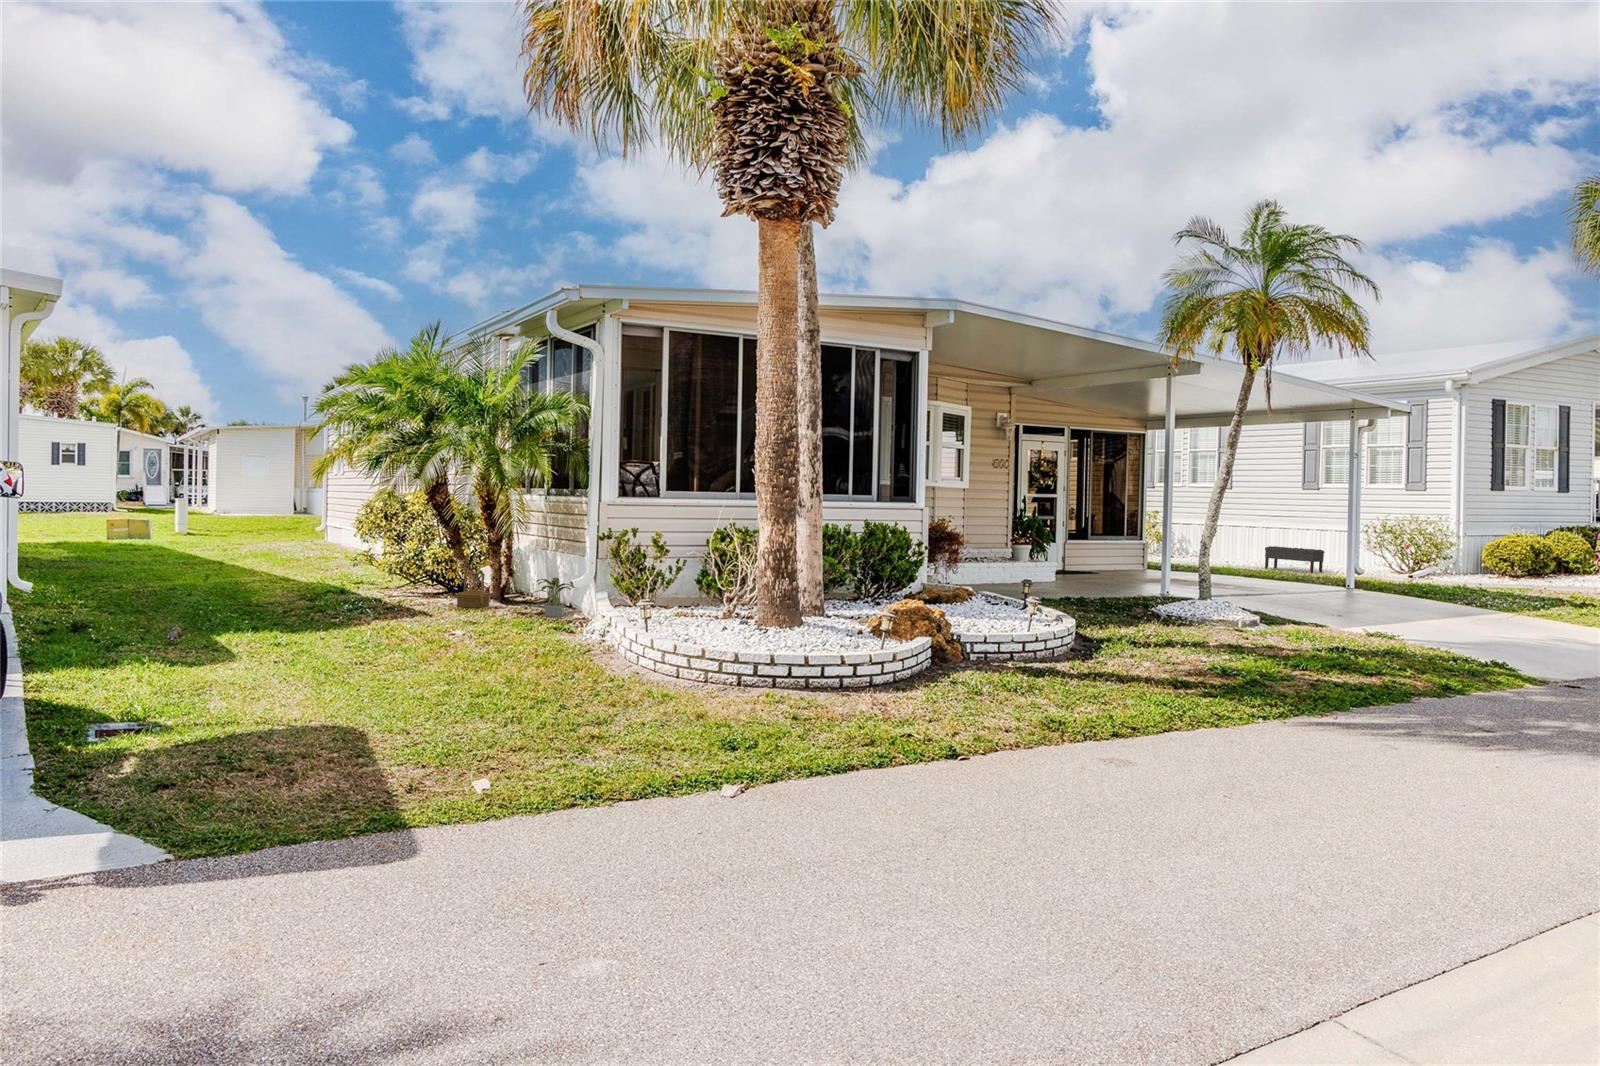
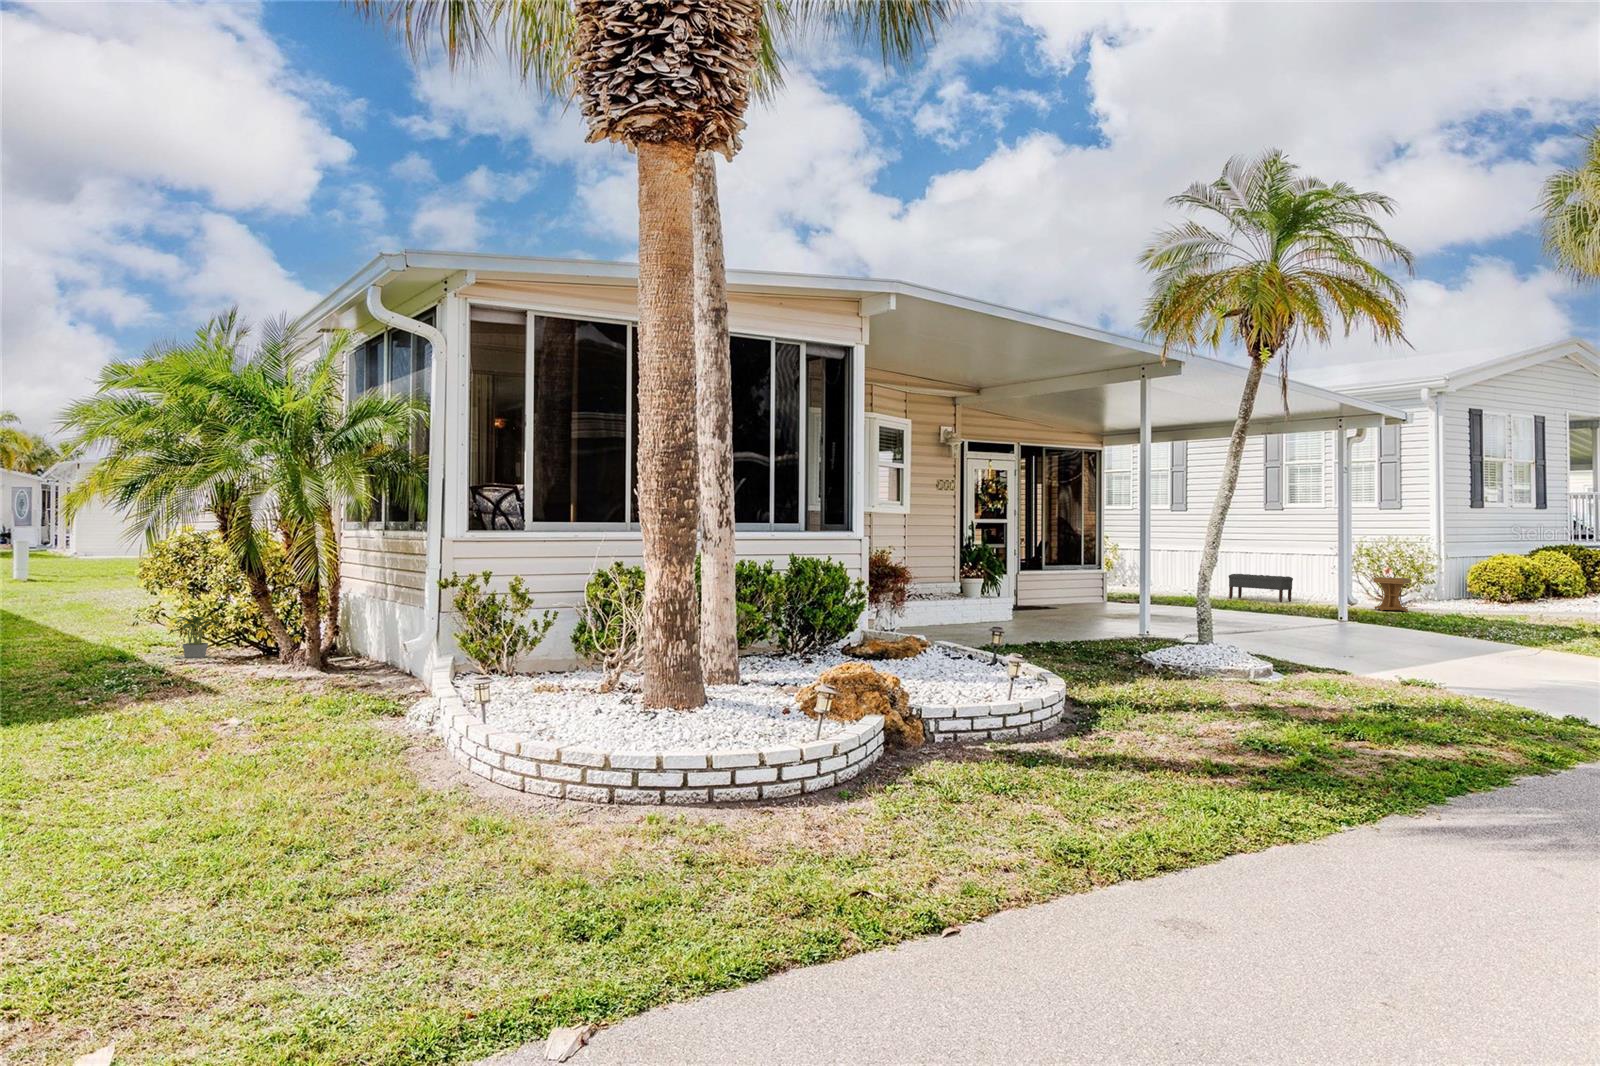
side table: none [1395,552,1430,584] -> present [1373,577,1410,612]
woven basket: present [457,570,490,607] -> none [263,629,310,678]
potted plant: present [533,578,578,617] -> present [168,615,220,658]

